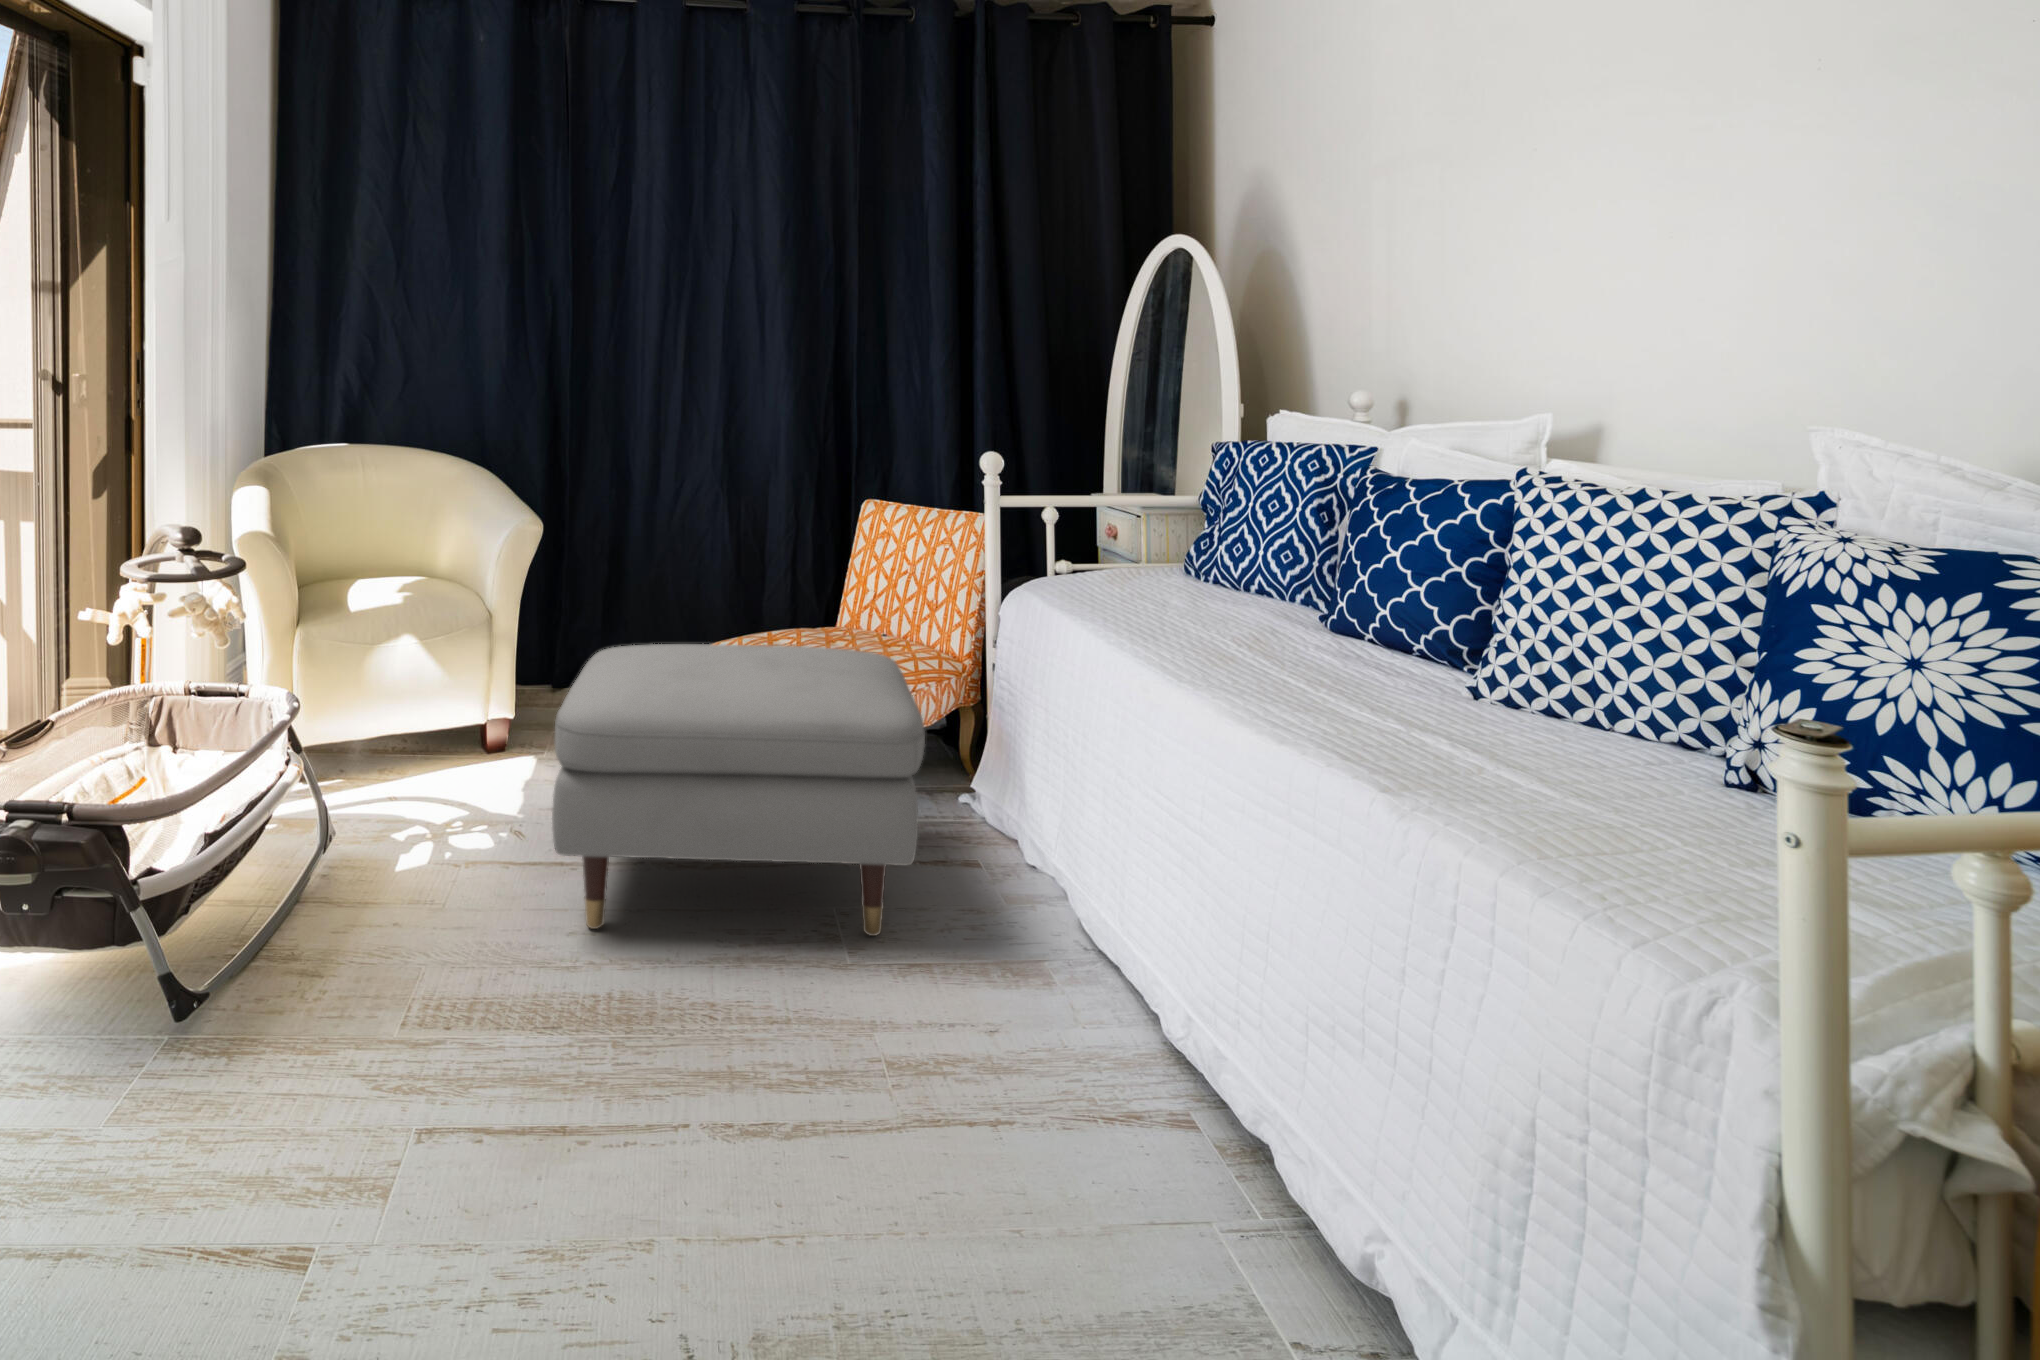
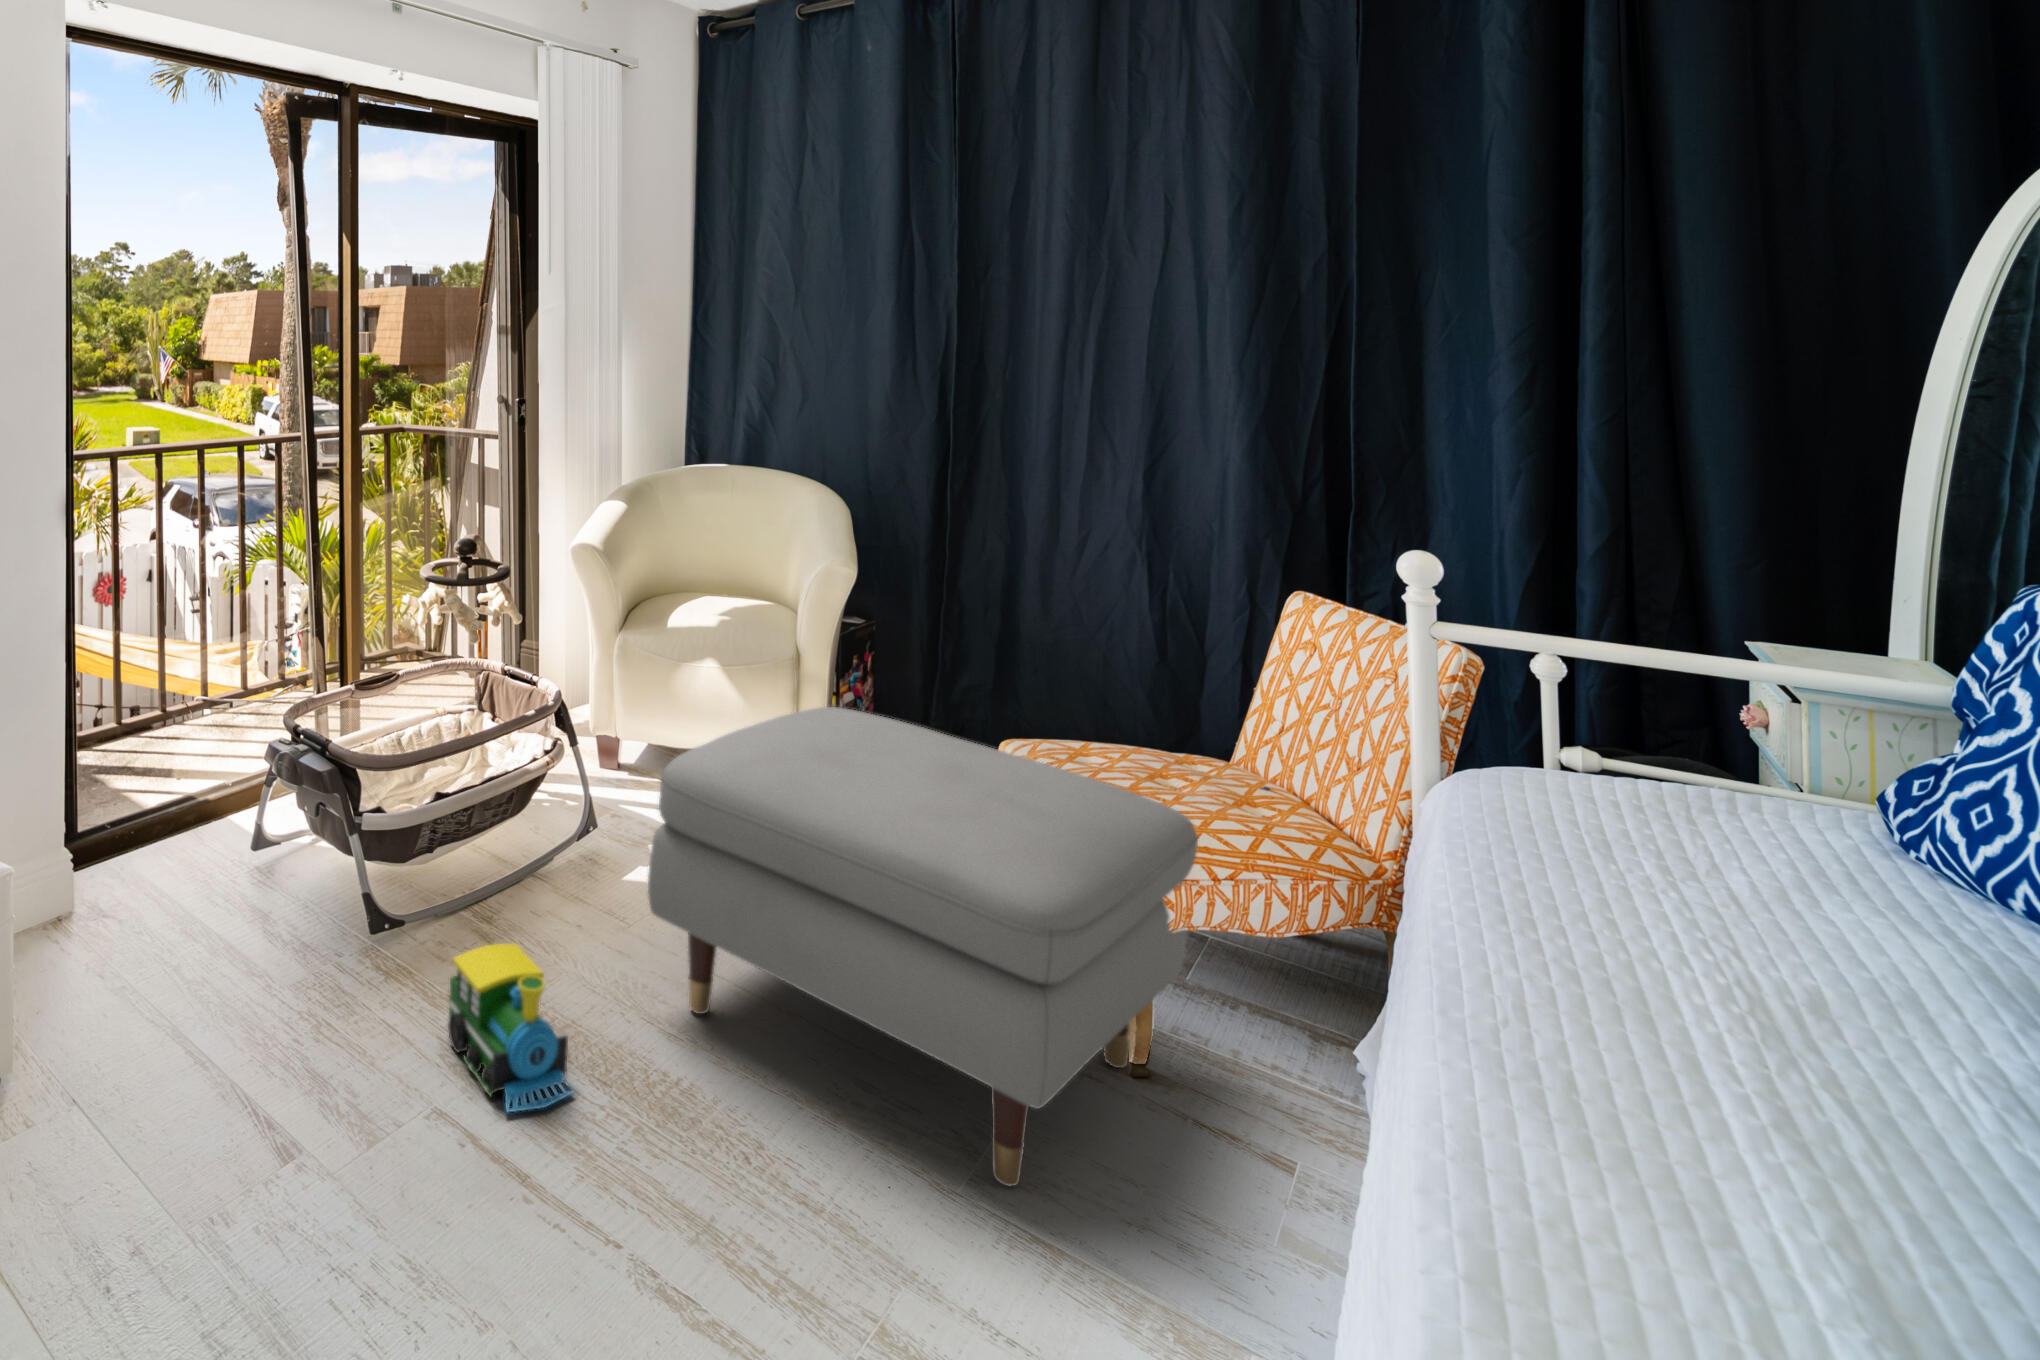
toy train: none [418,923,576,1059] -> present [448,944,573,1112]

